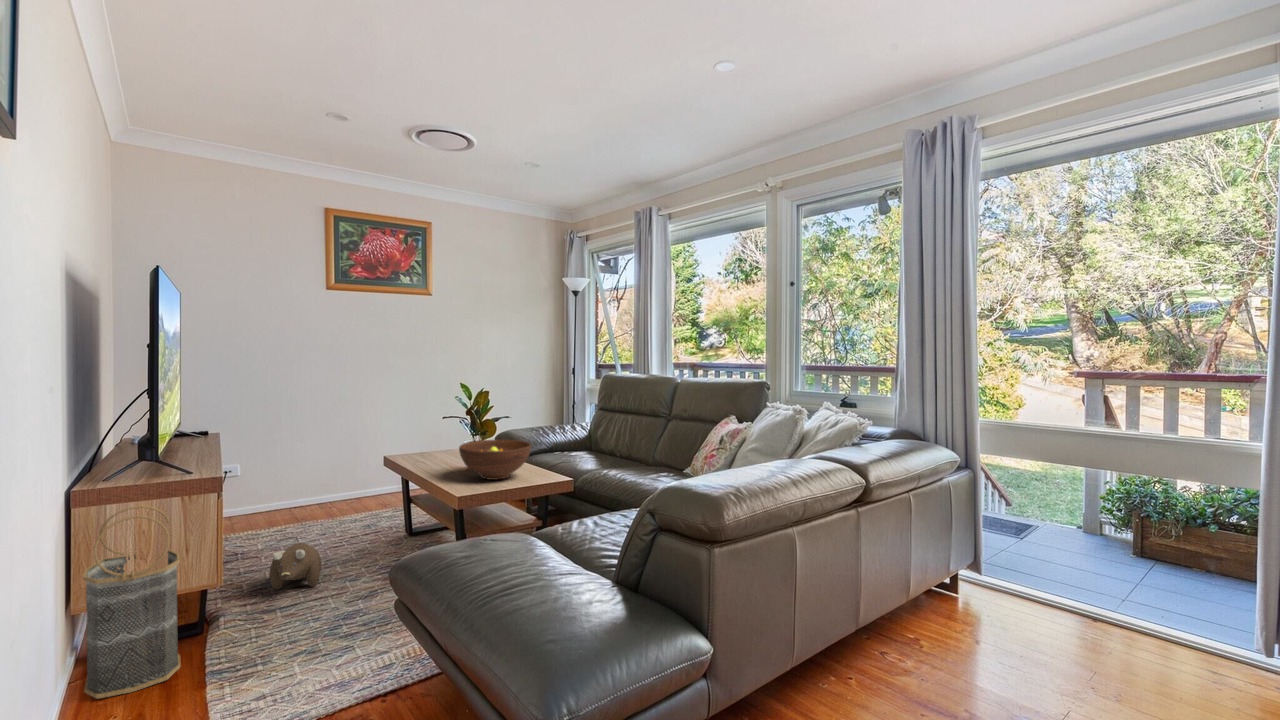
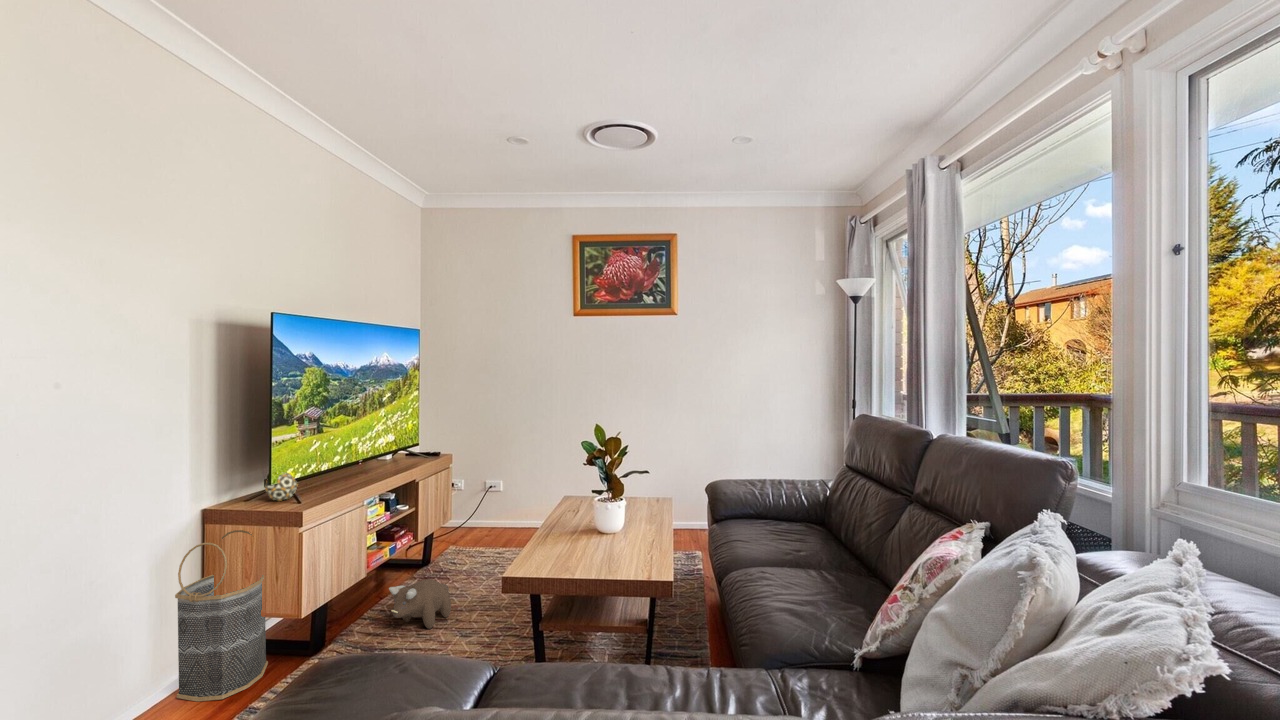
fruit bowl: present [459,440,531,480] -> none [544,500,634,558]
decorative ball: none [140,443,181,474] -> present [265,473,298,501]

